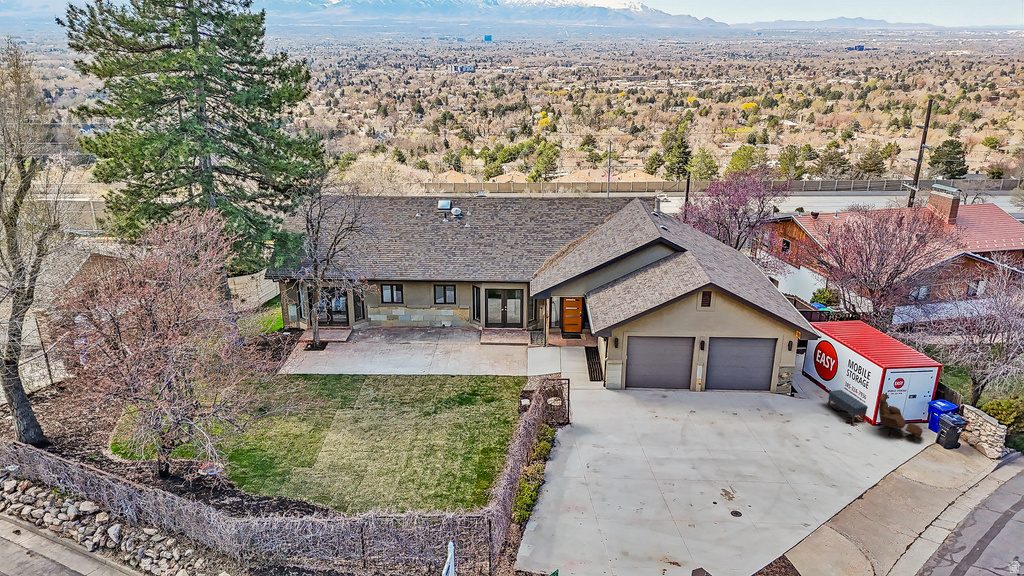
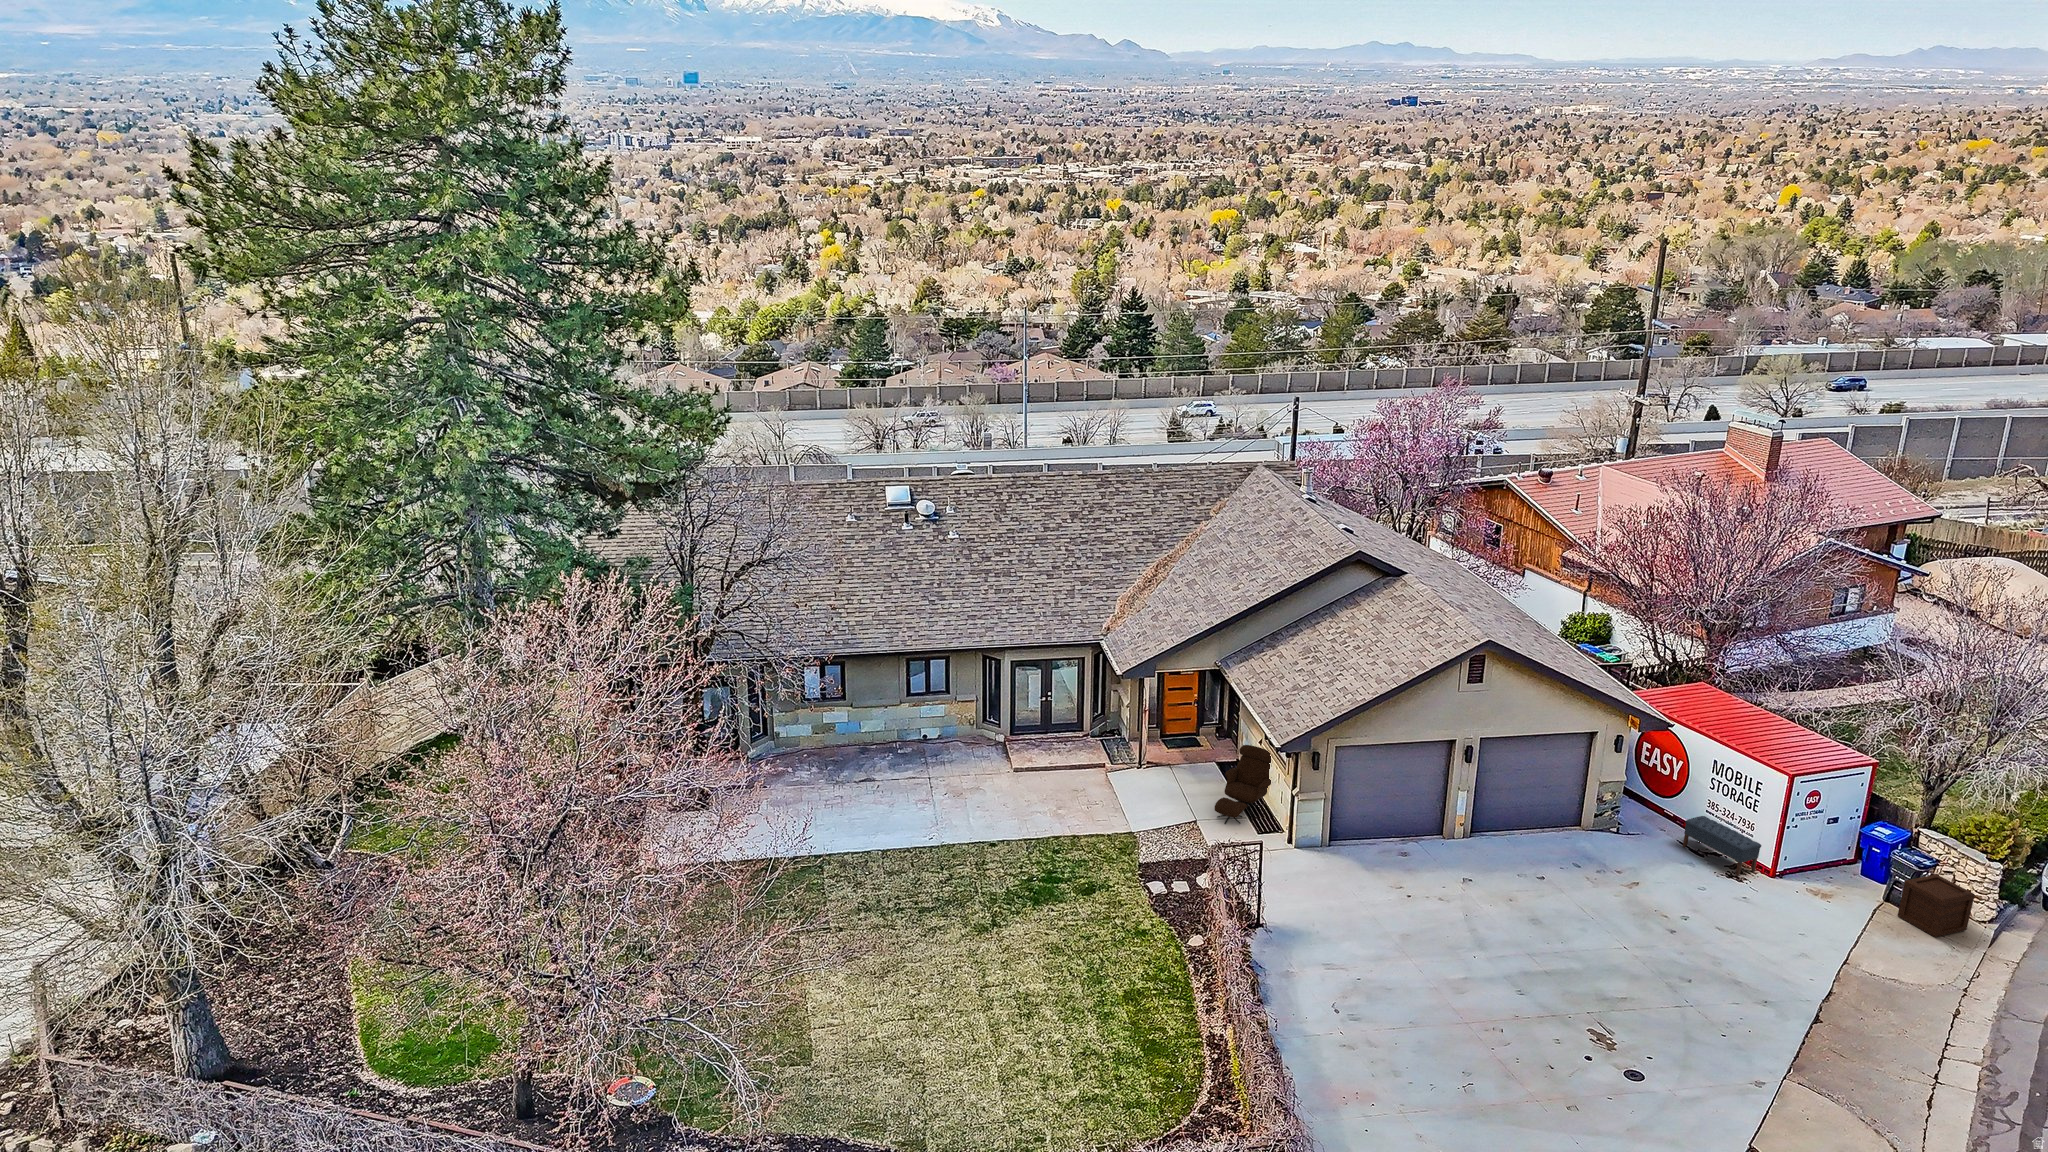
lounge chair: present [878,393,923,441] -> present [1214,745,1271,824]
wooden crate: none [940,429,985,464] -> present [1898,874,1975,937]

